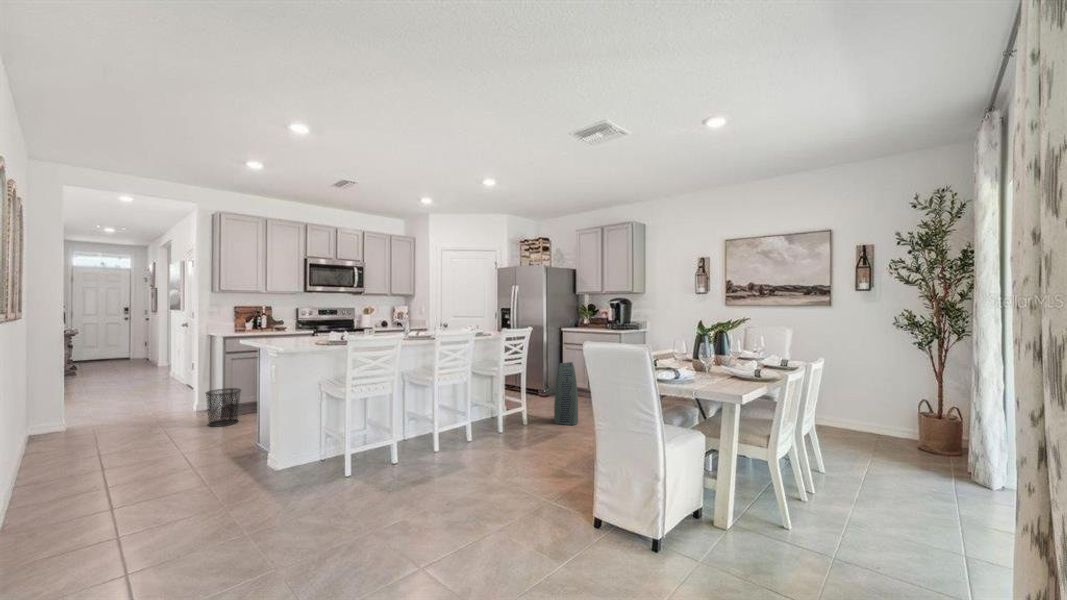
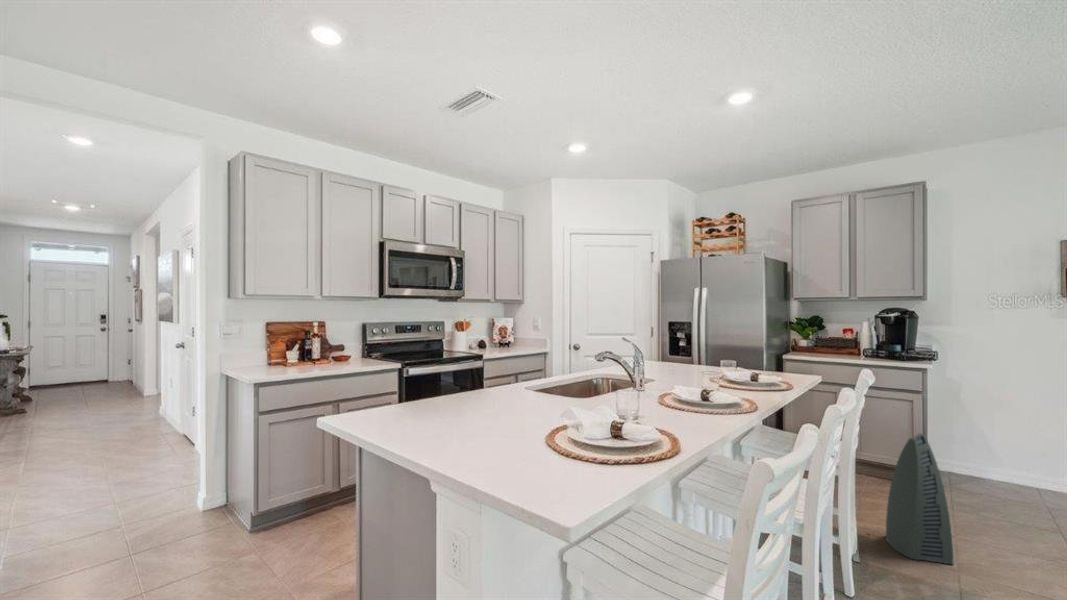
trash can: present [206,388,241,427] -> none [222,483,292,572]

